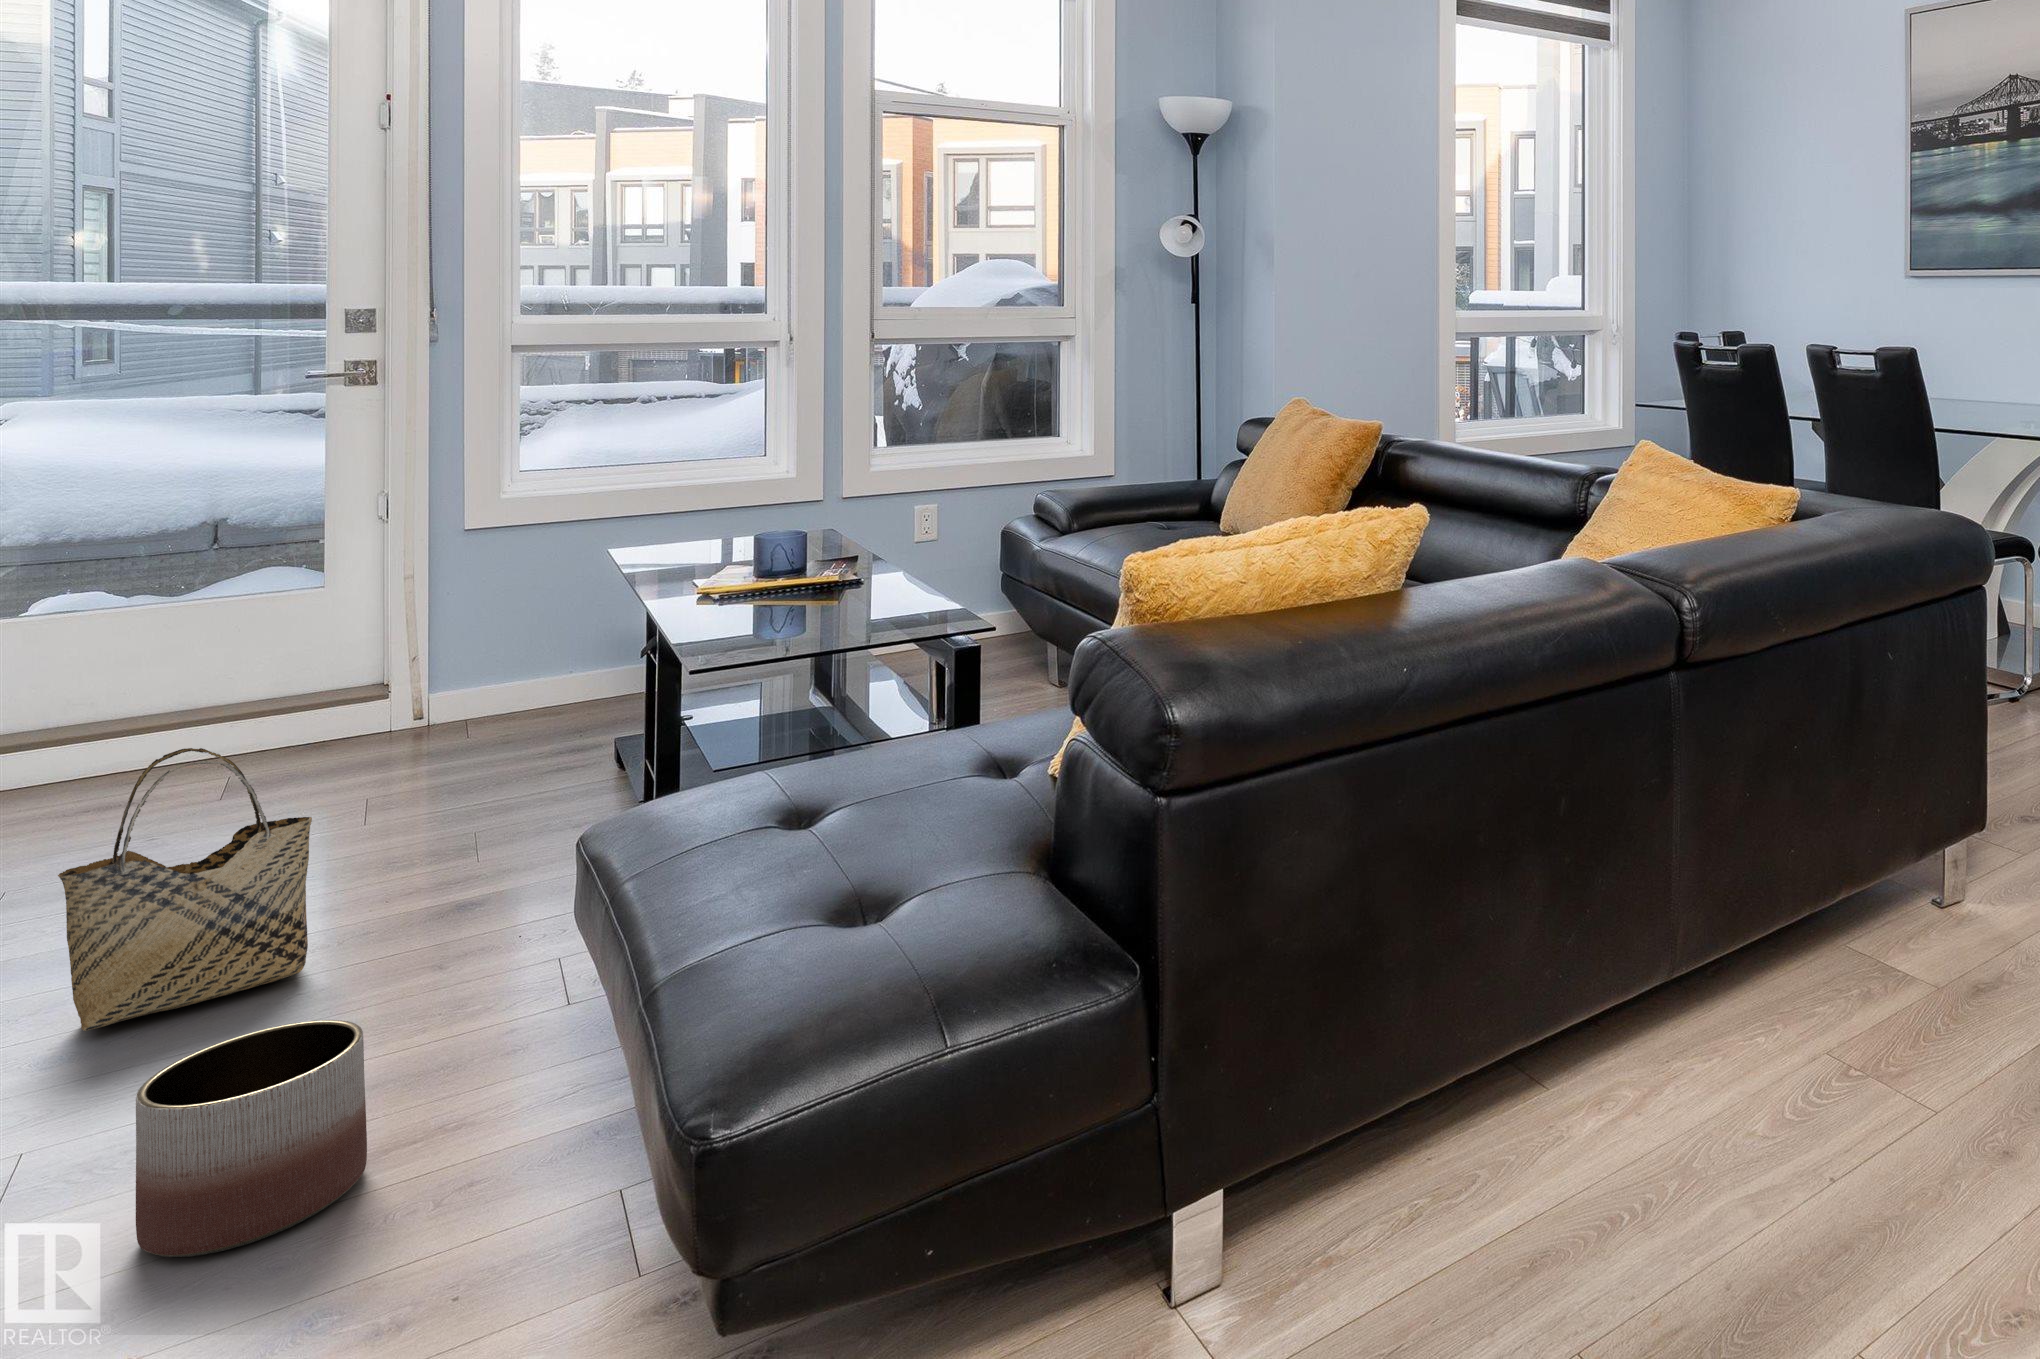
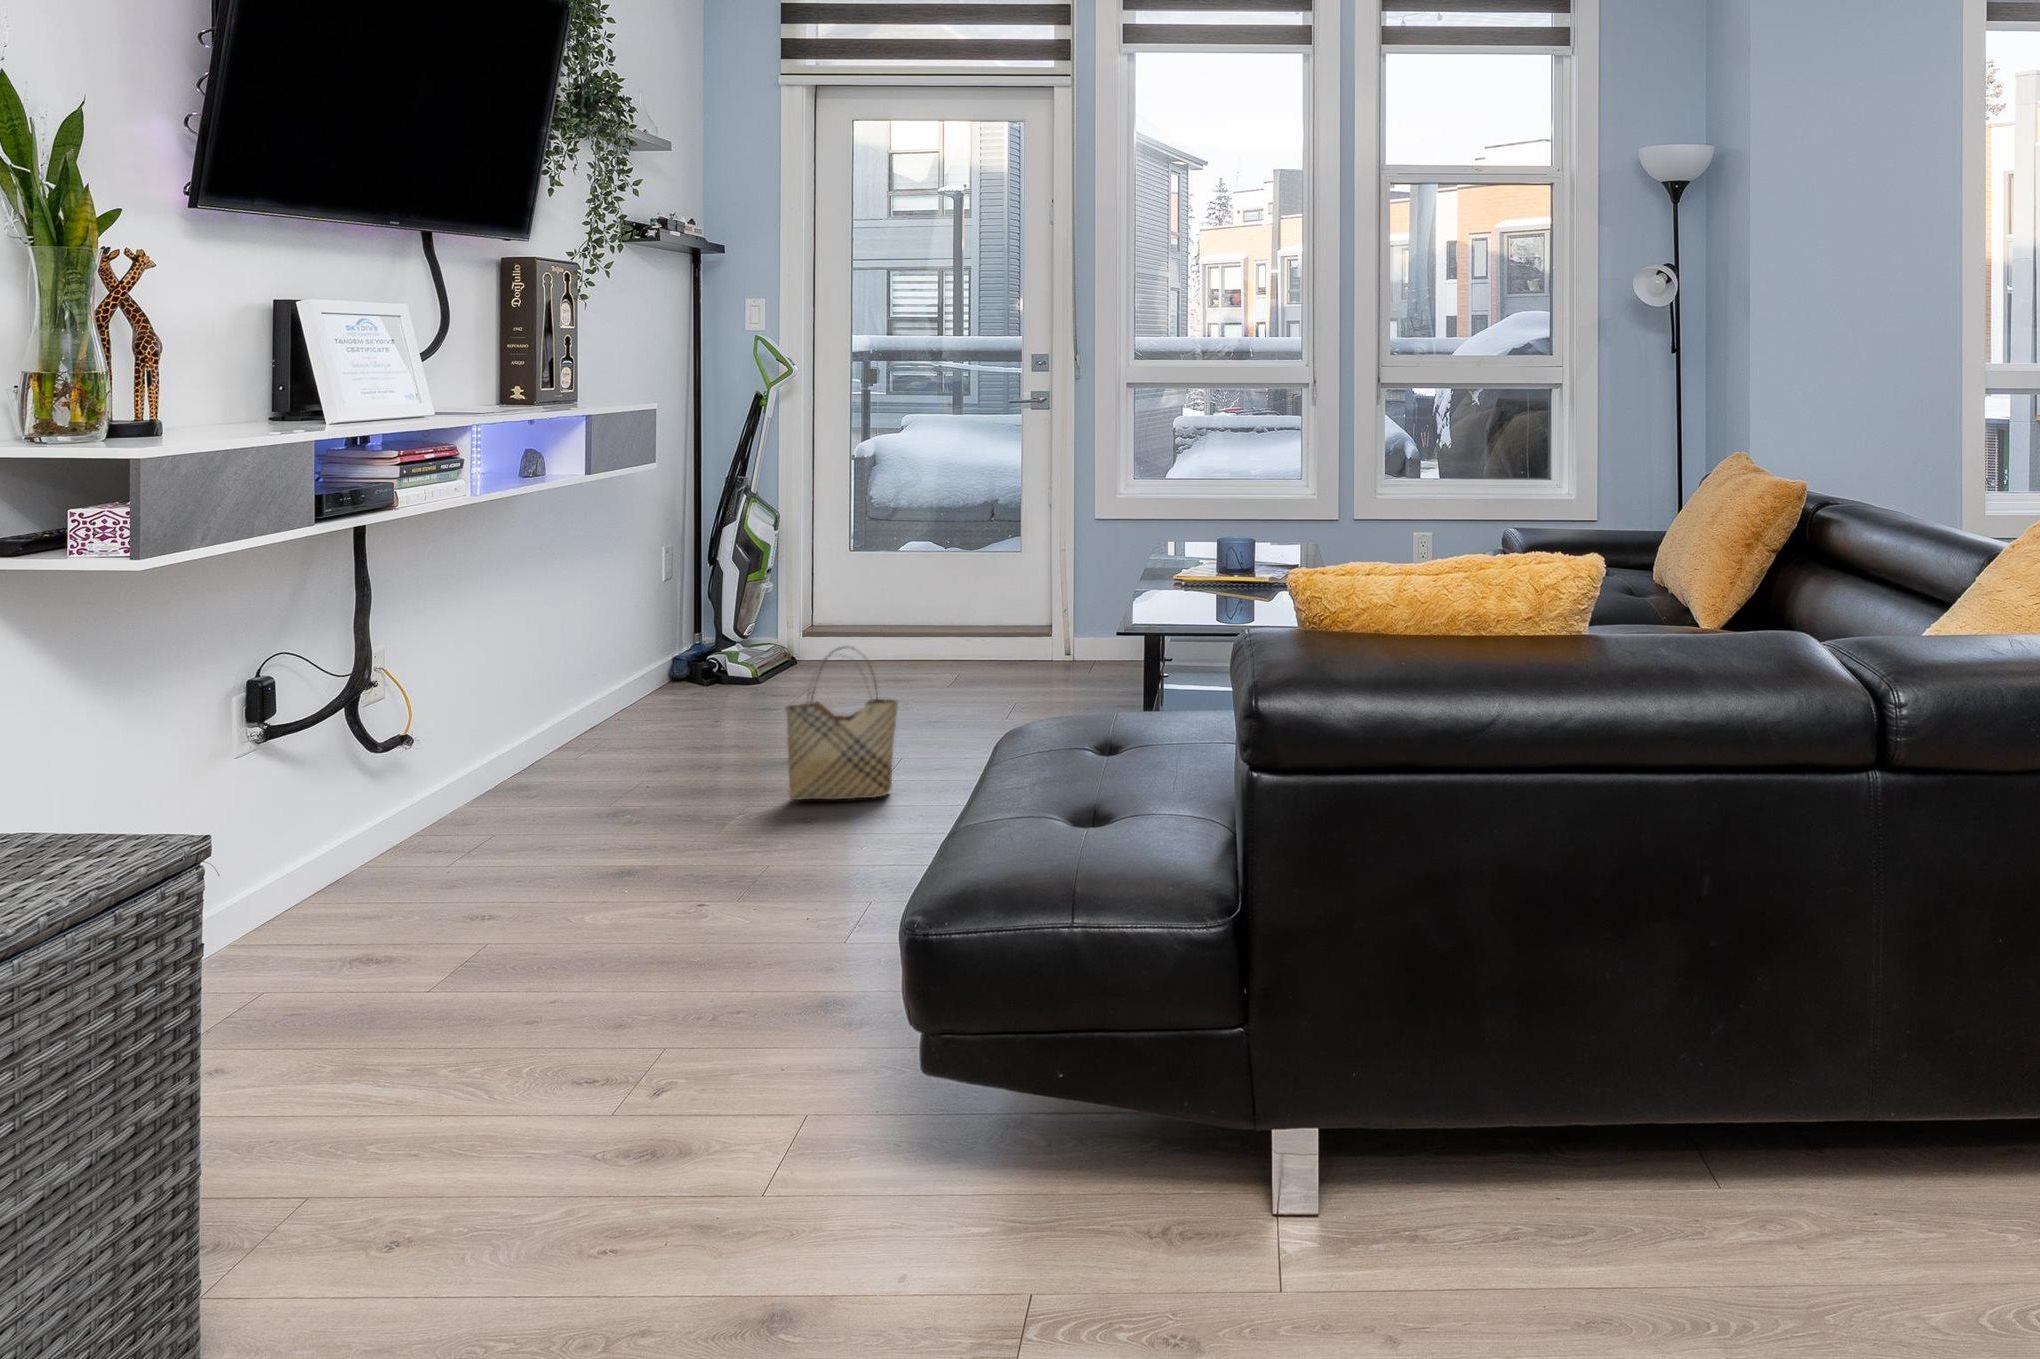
planter: present [136,1020,367,1257] -> none [735,807,833,916]

